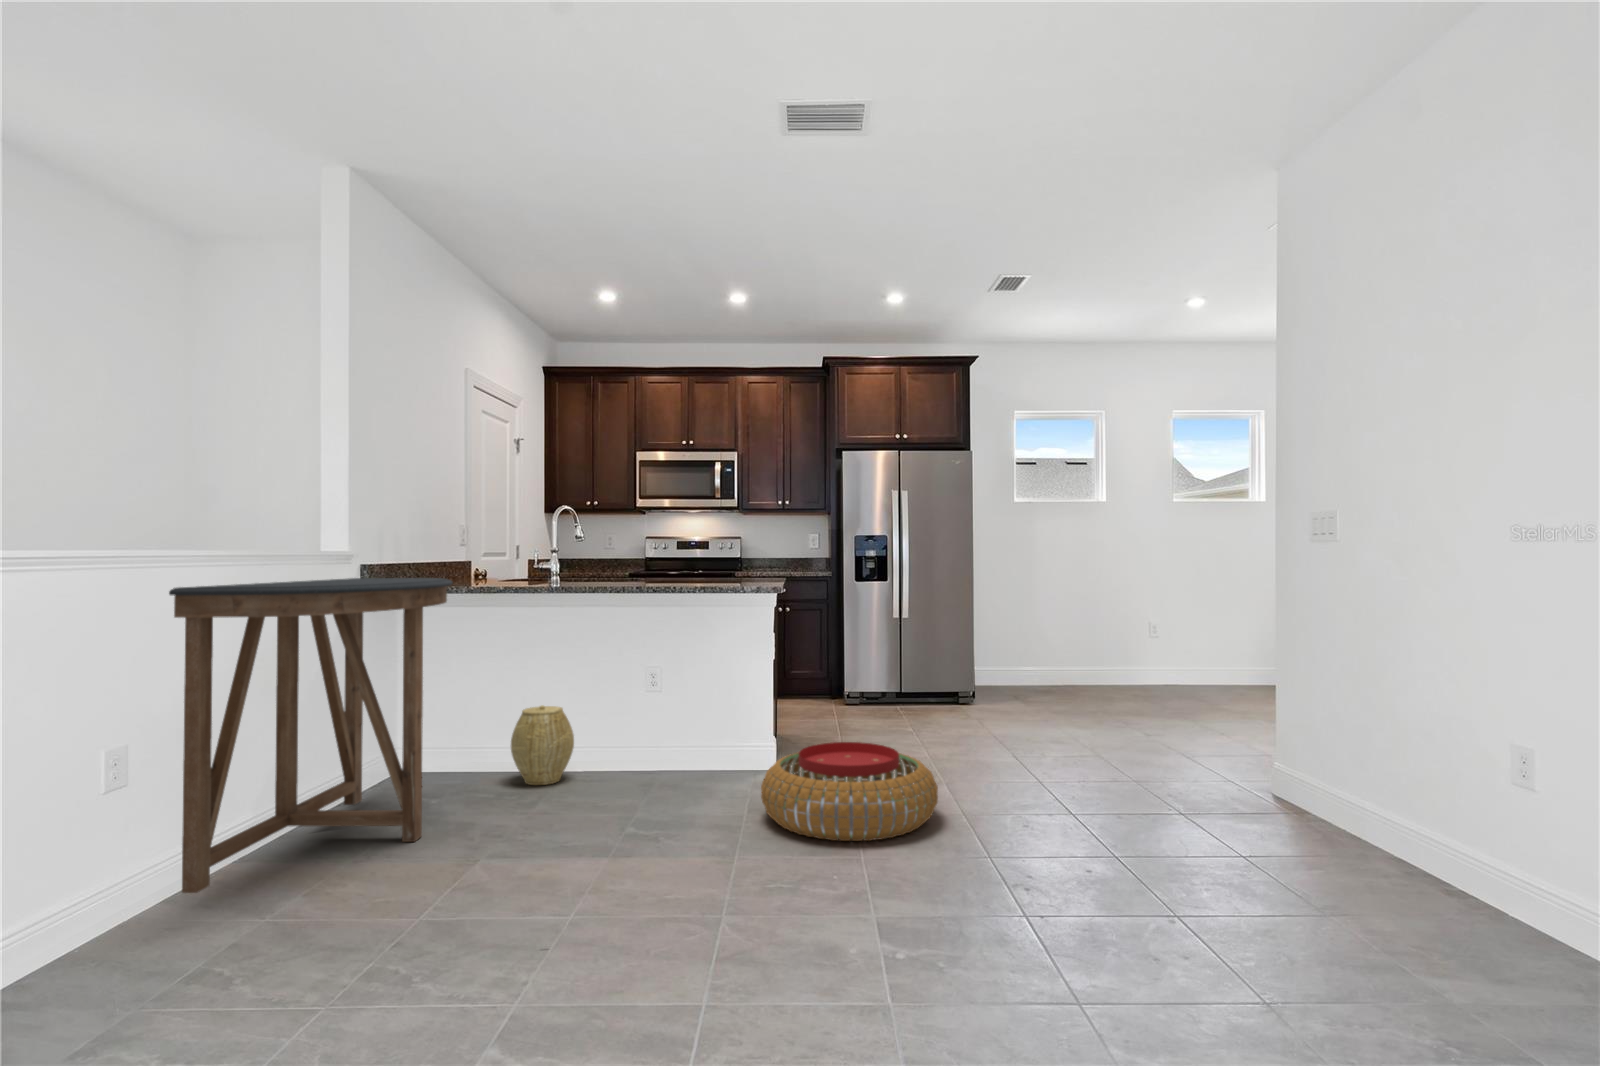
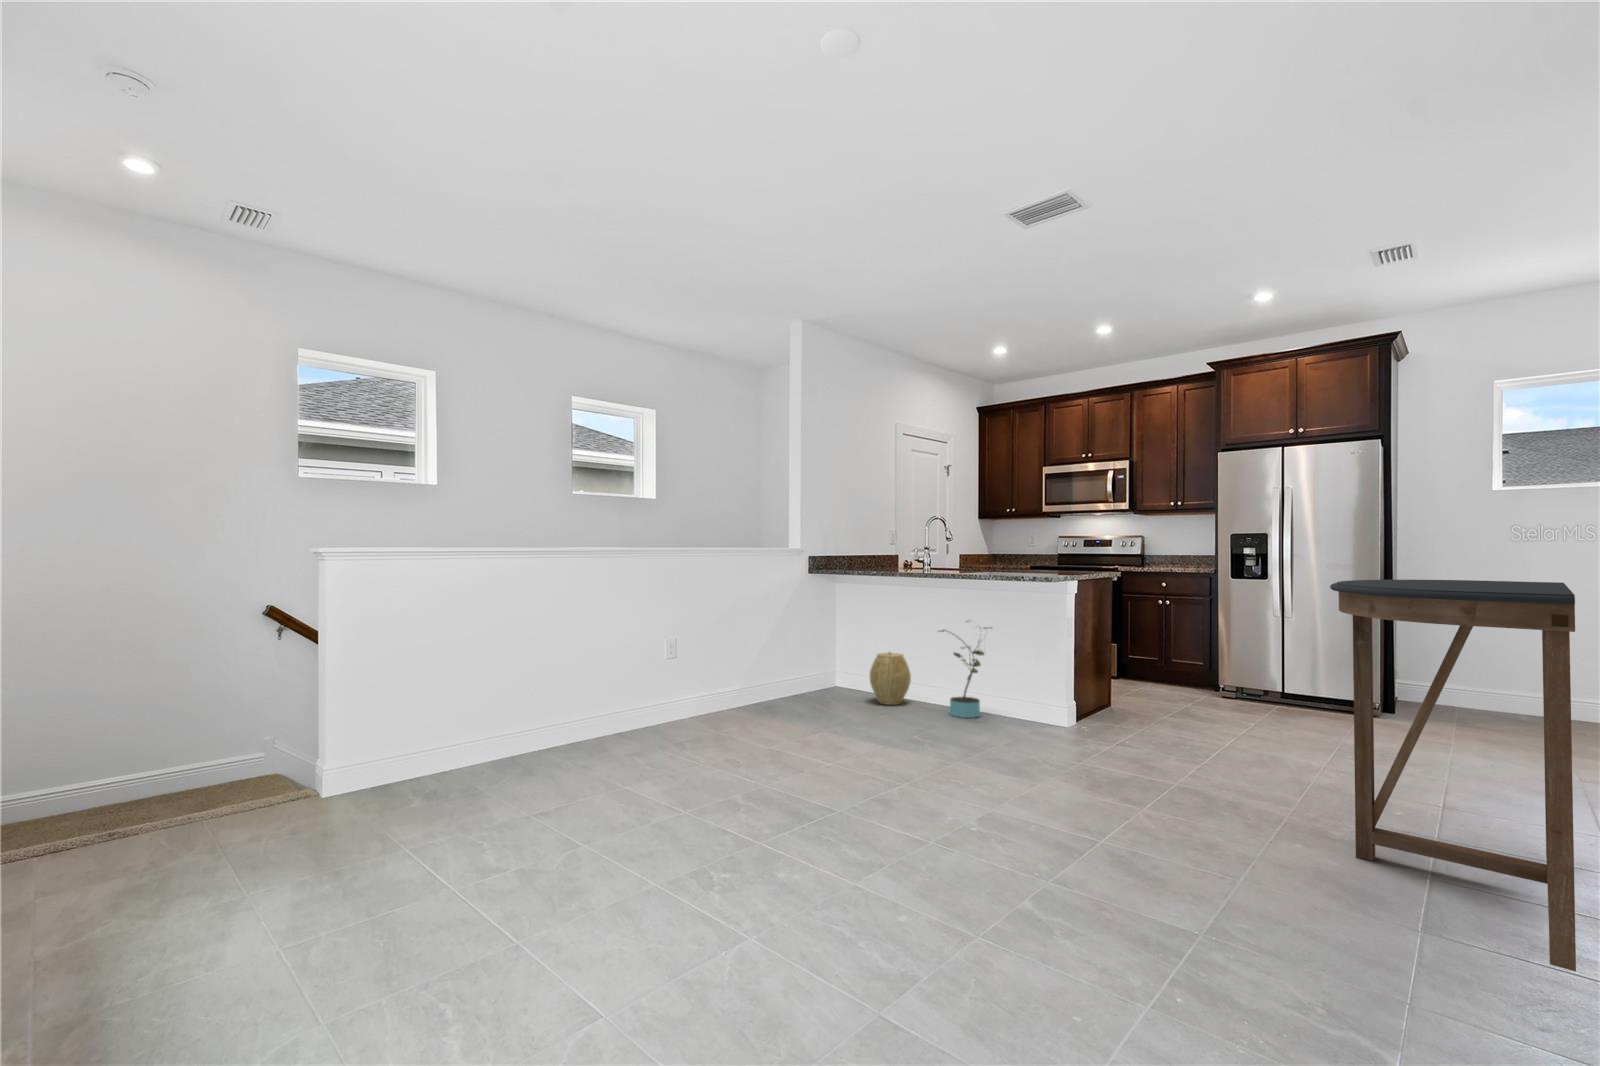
console table: present [169,578,453,893] -> present [1330,580,1576,972]
potted plant: none [626,648,701,783] -> present [941,628,986,718]
pouf: present [761,742,938,841] -> none [973,701,1120,777]

